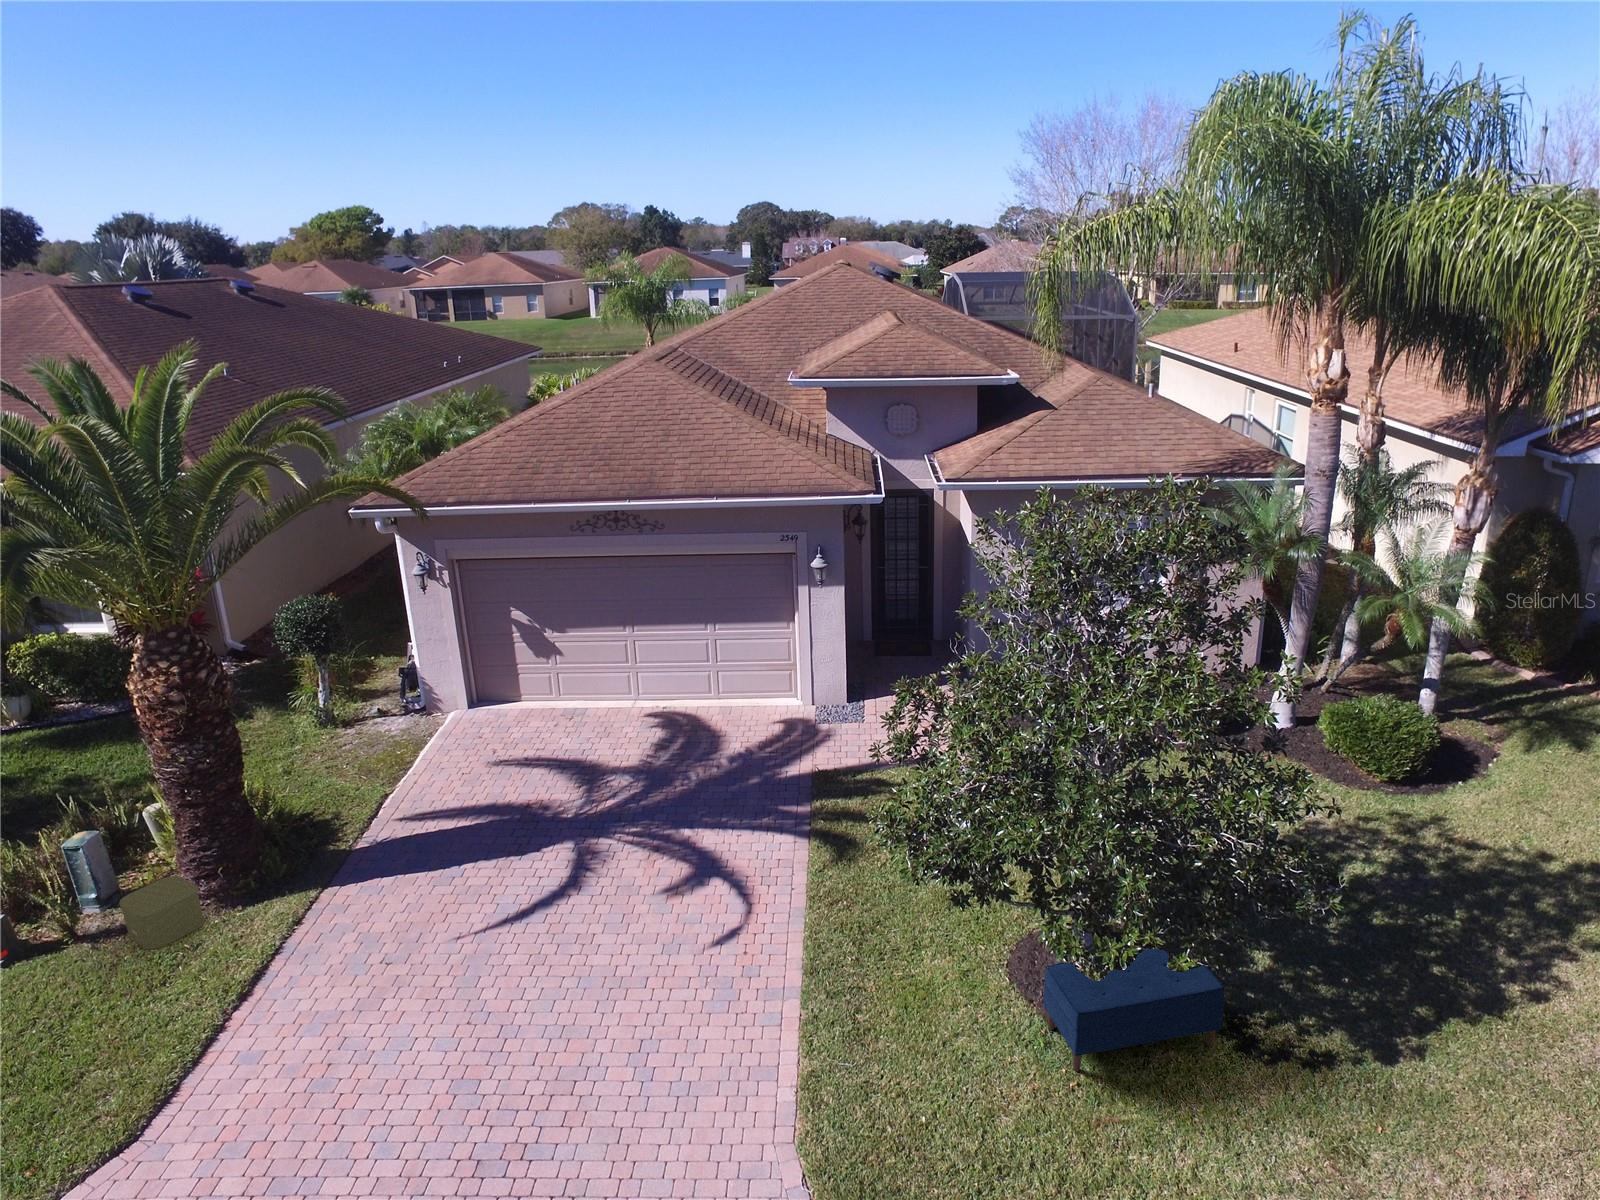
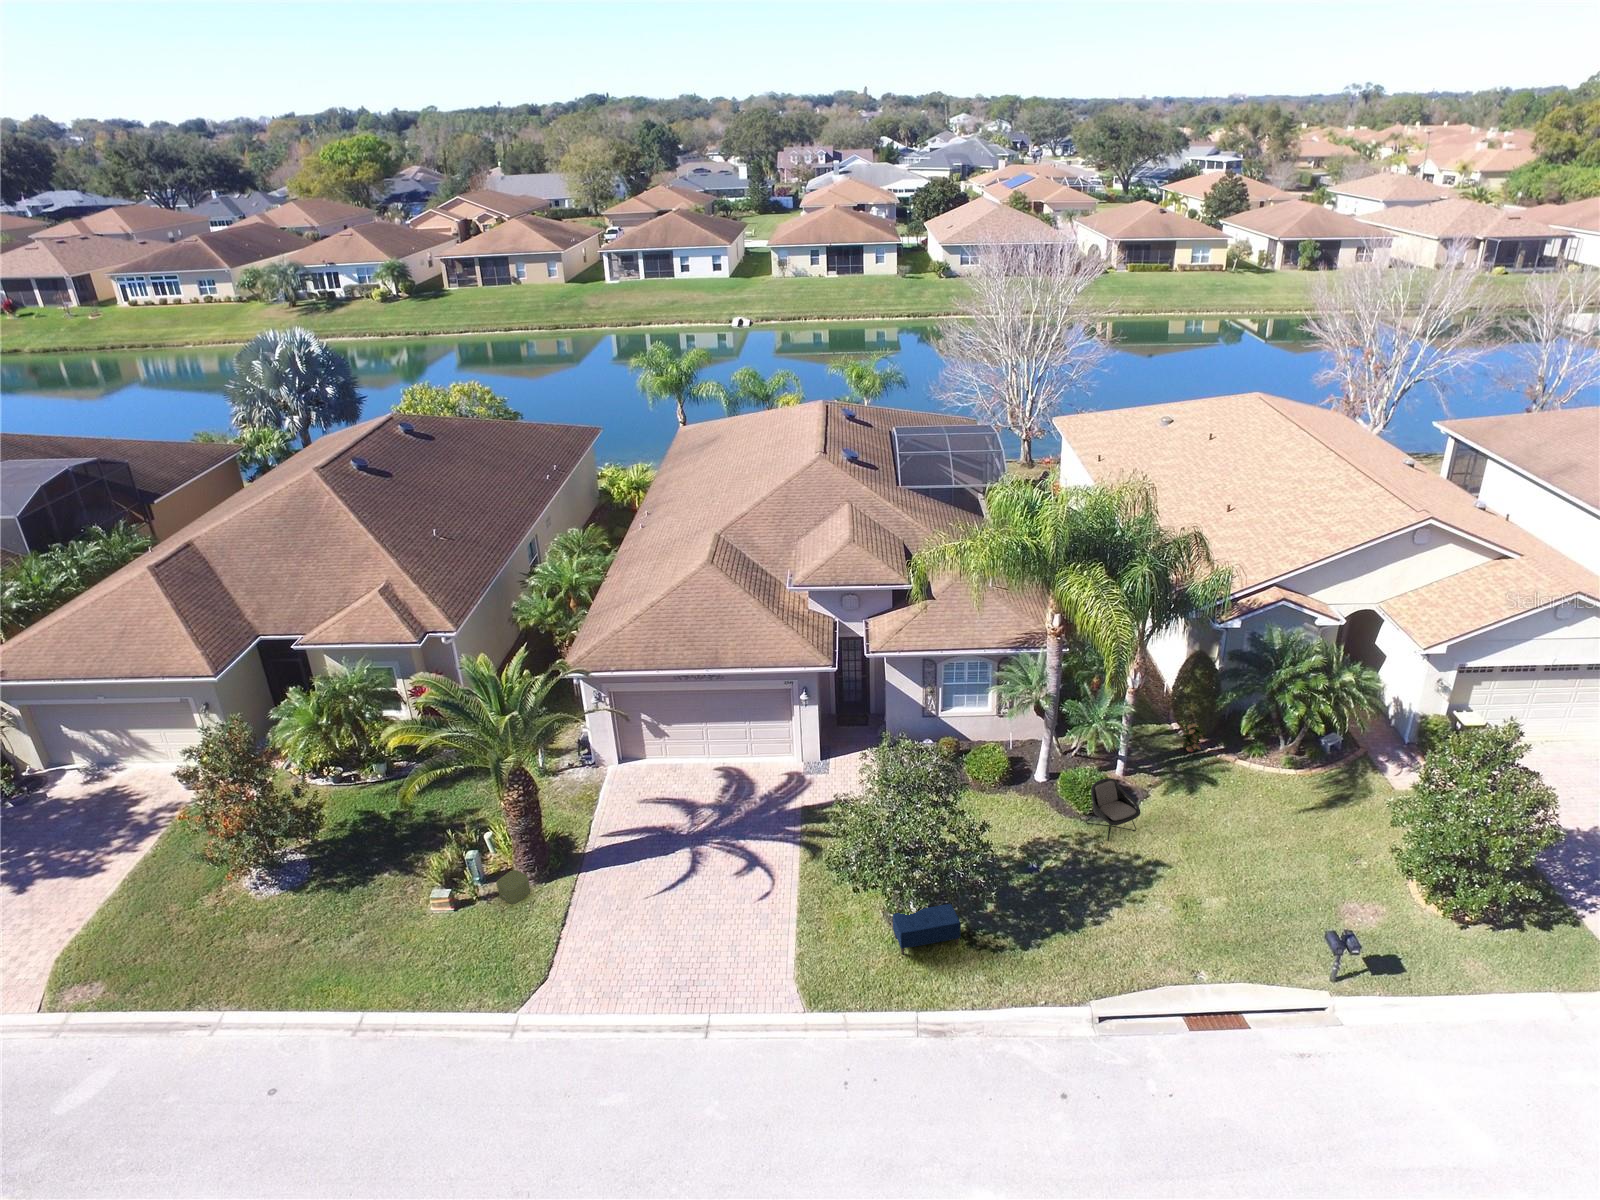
decorative plant: none [1513,633,1566,689] -> present [1181,722,1203,752]
lounge chair: none [1401,702,1531,829] -> present [1086,778,1141,841]

